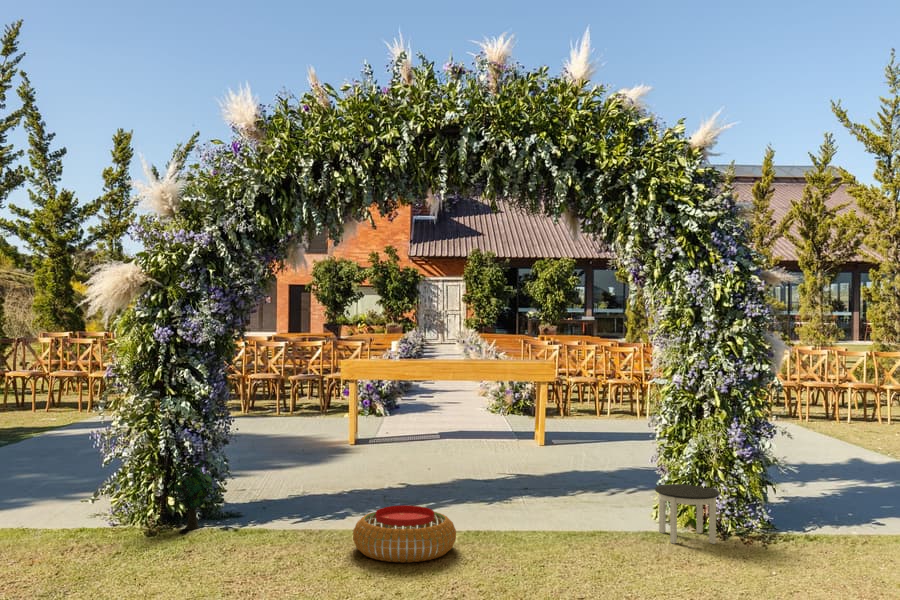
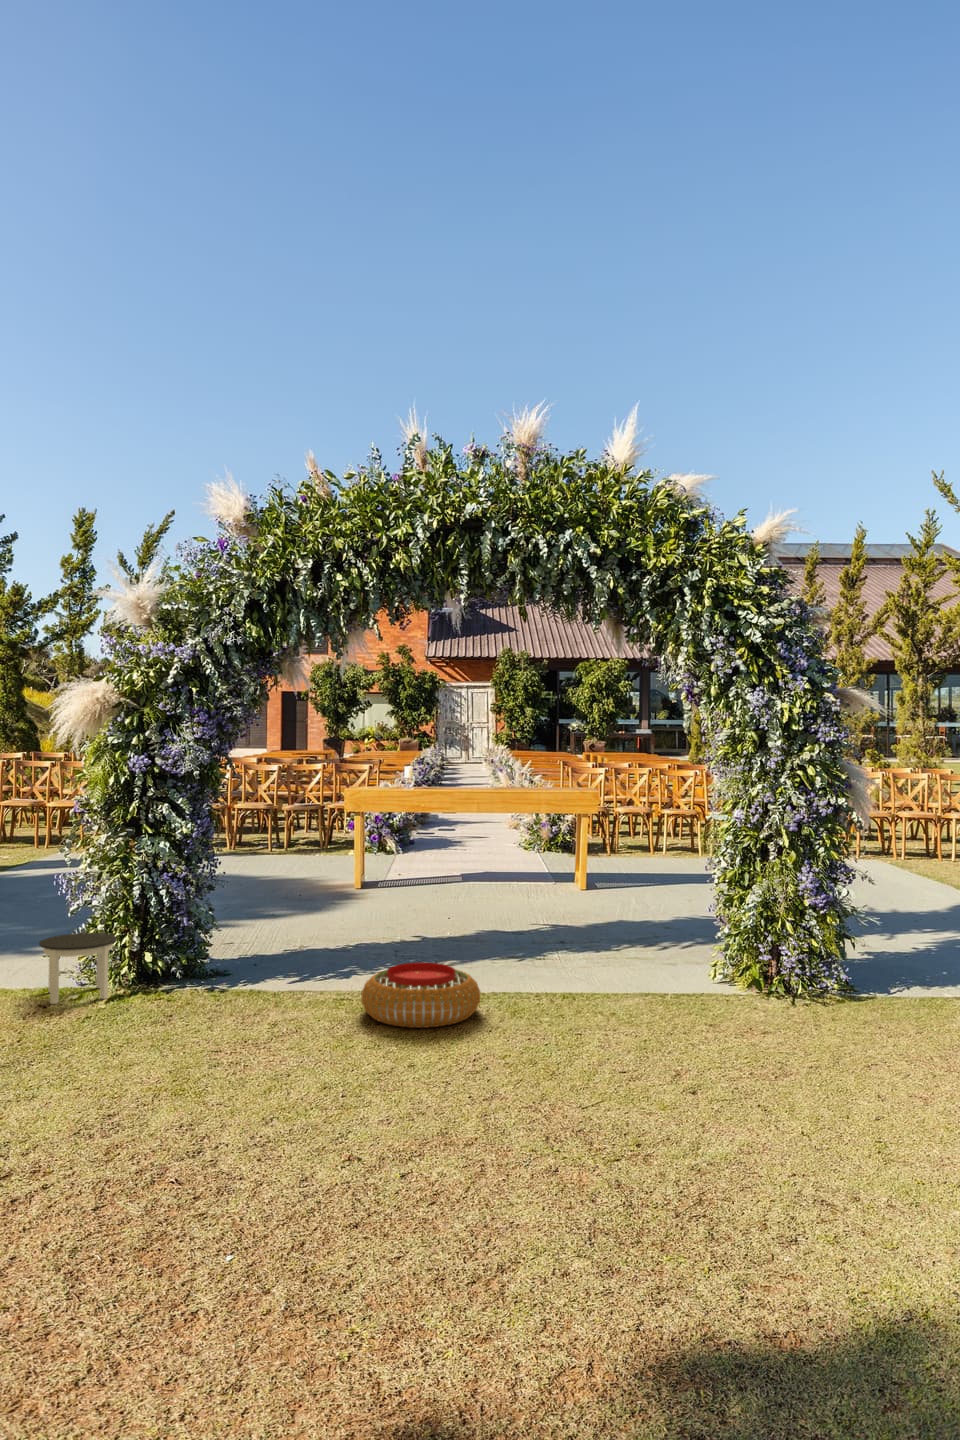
decorative plant: present [174,460,213,530] -> none [152,910,199,991]
round table: present [655,484,720,544] -> present [39,933,117,1004]

